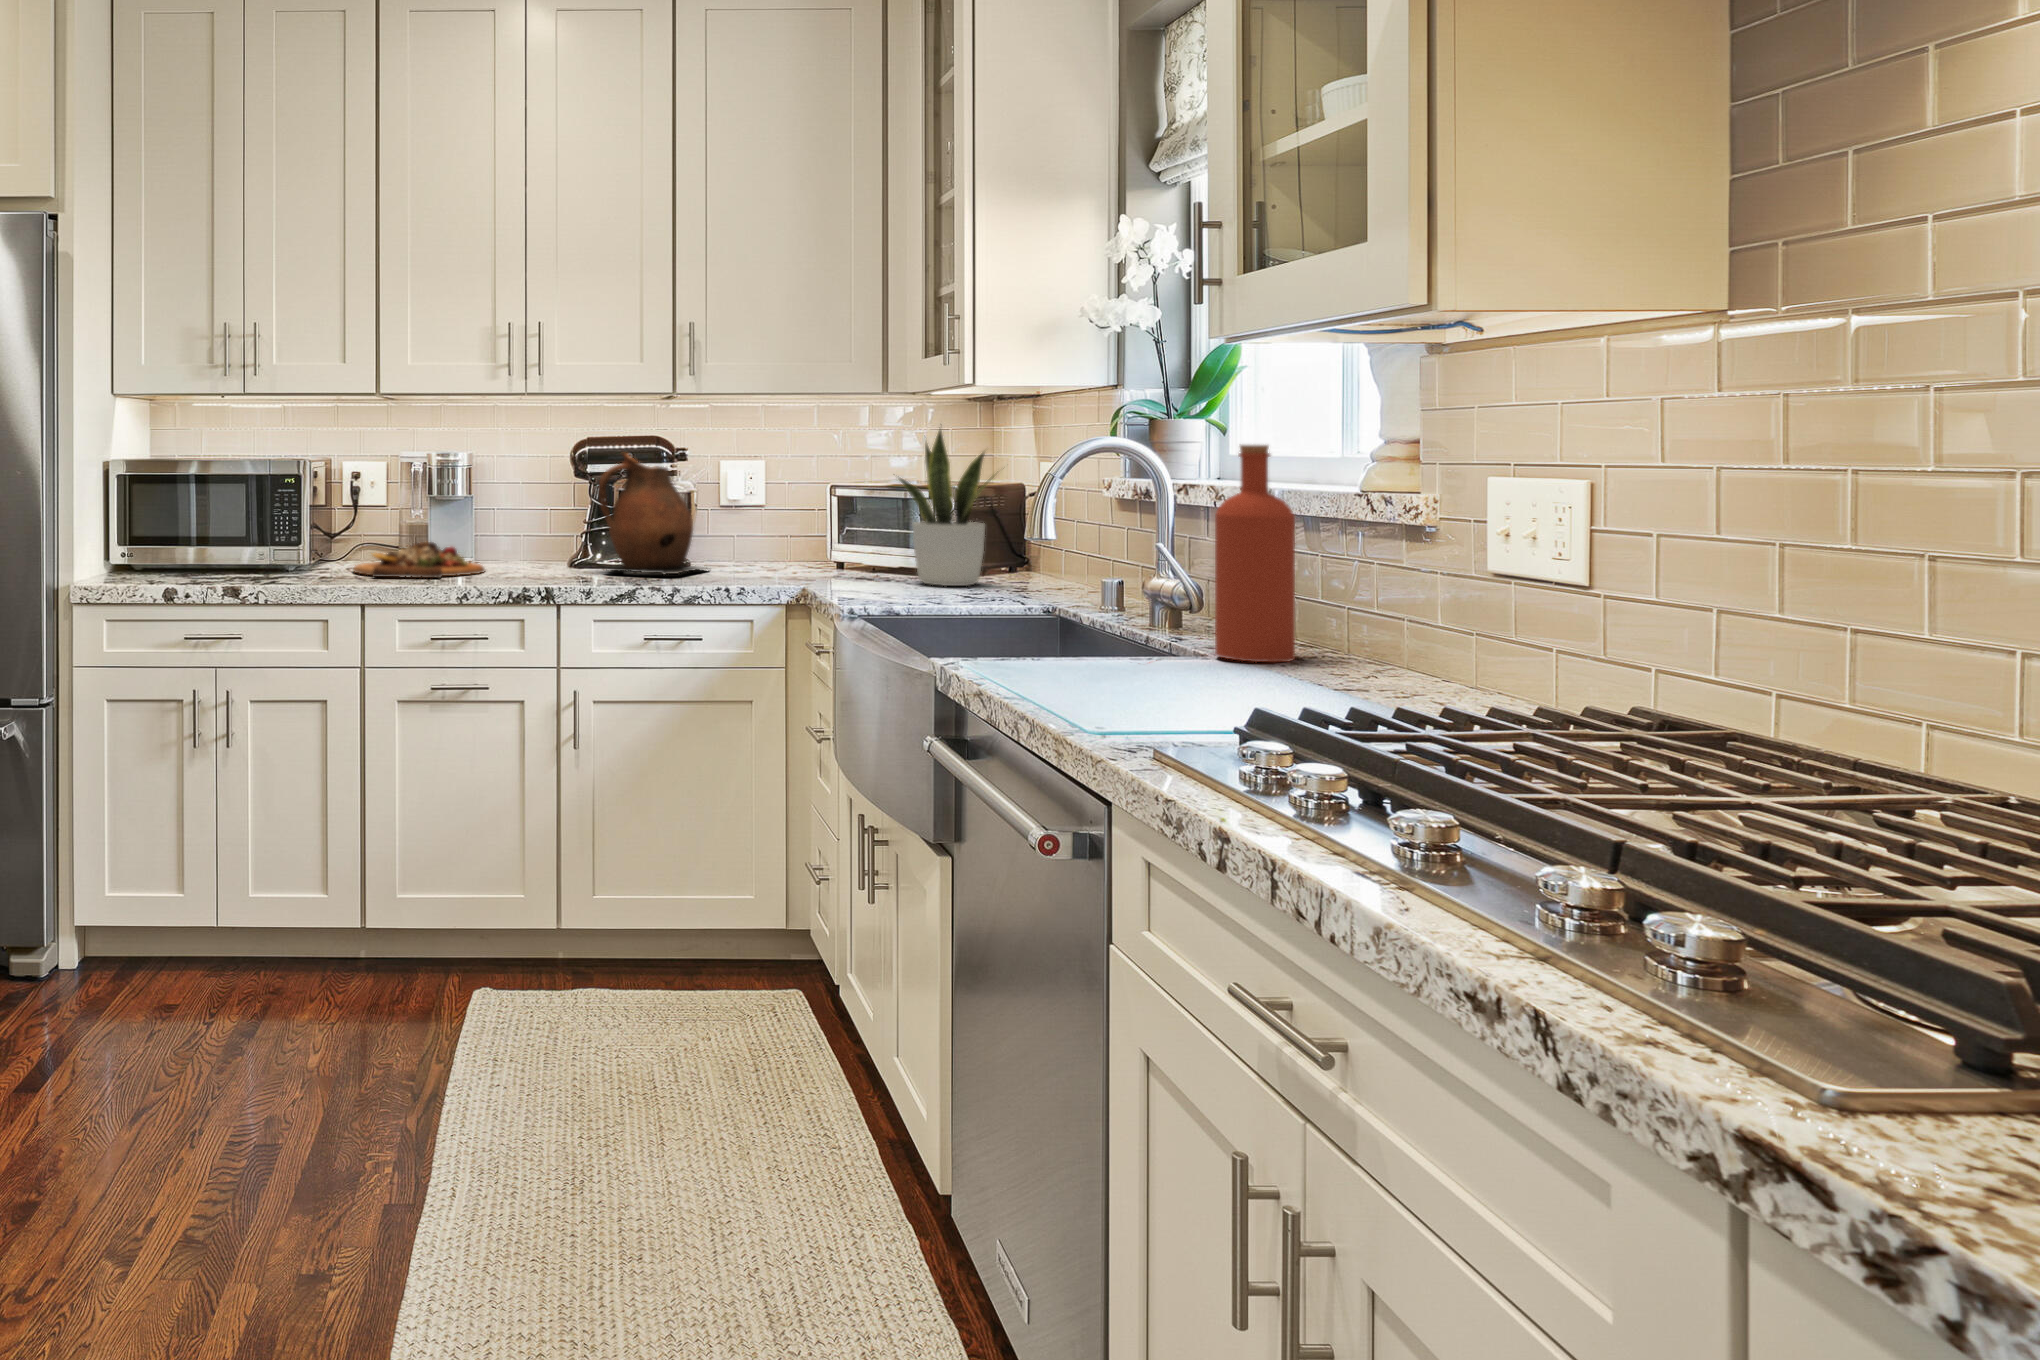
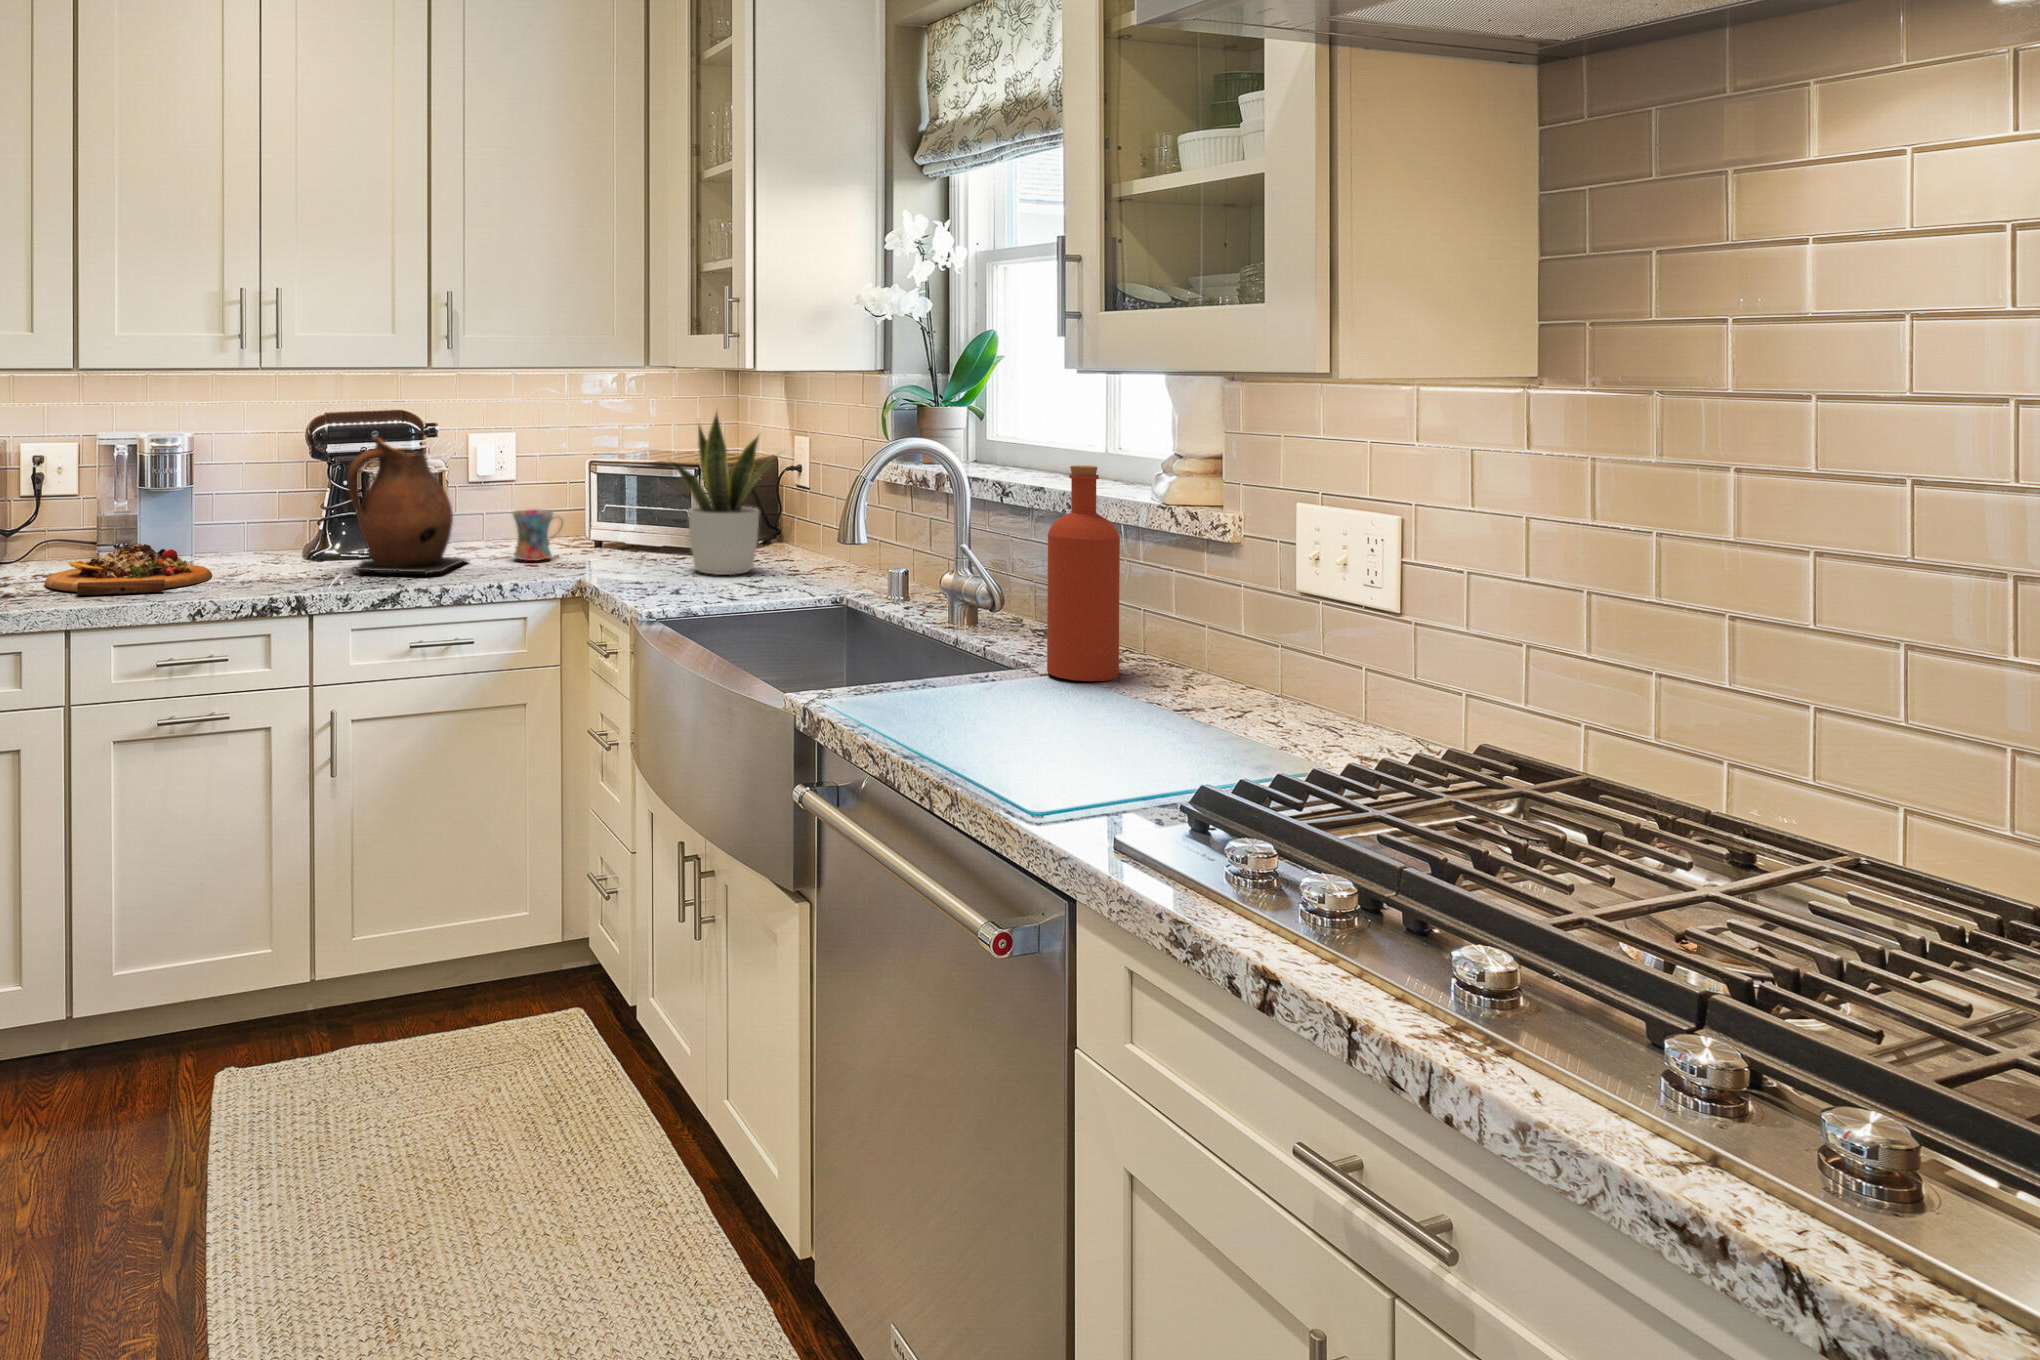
mug: none [751,525,800,572] -> present [512,509,562,561]

